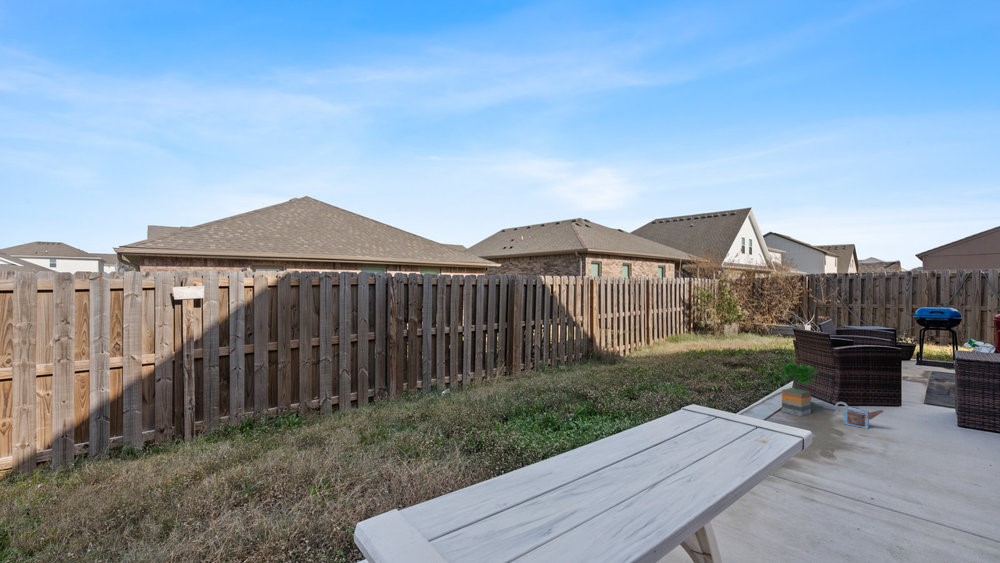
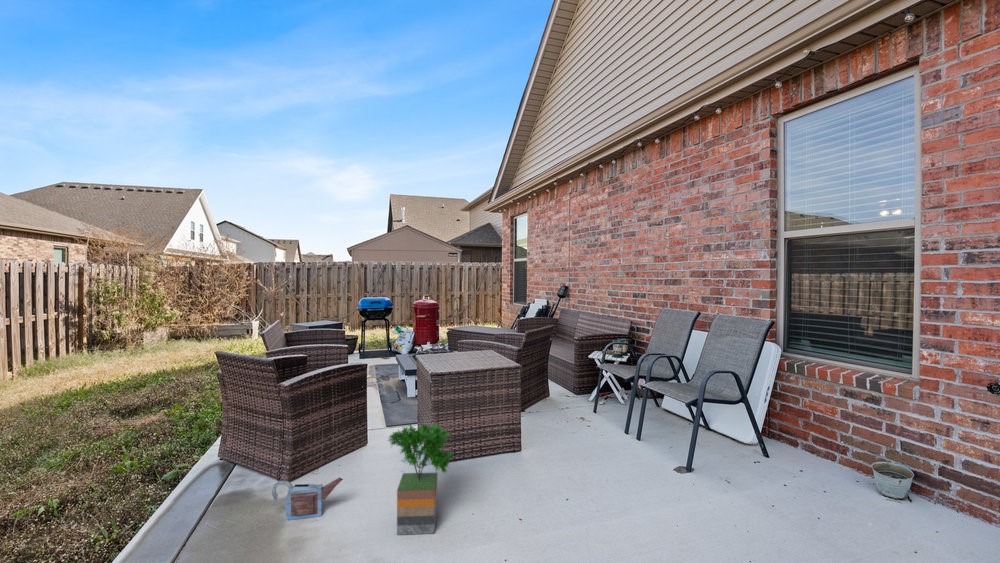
potted tree: present [782,363,817,416] -> present [388,424,453,535]

